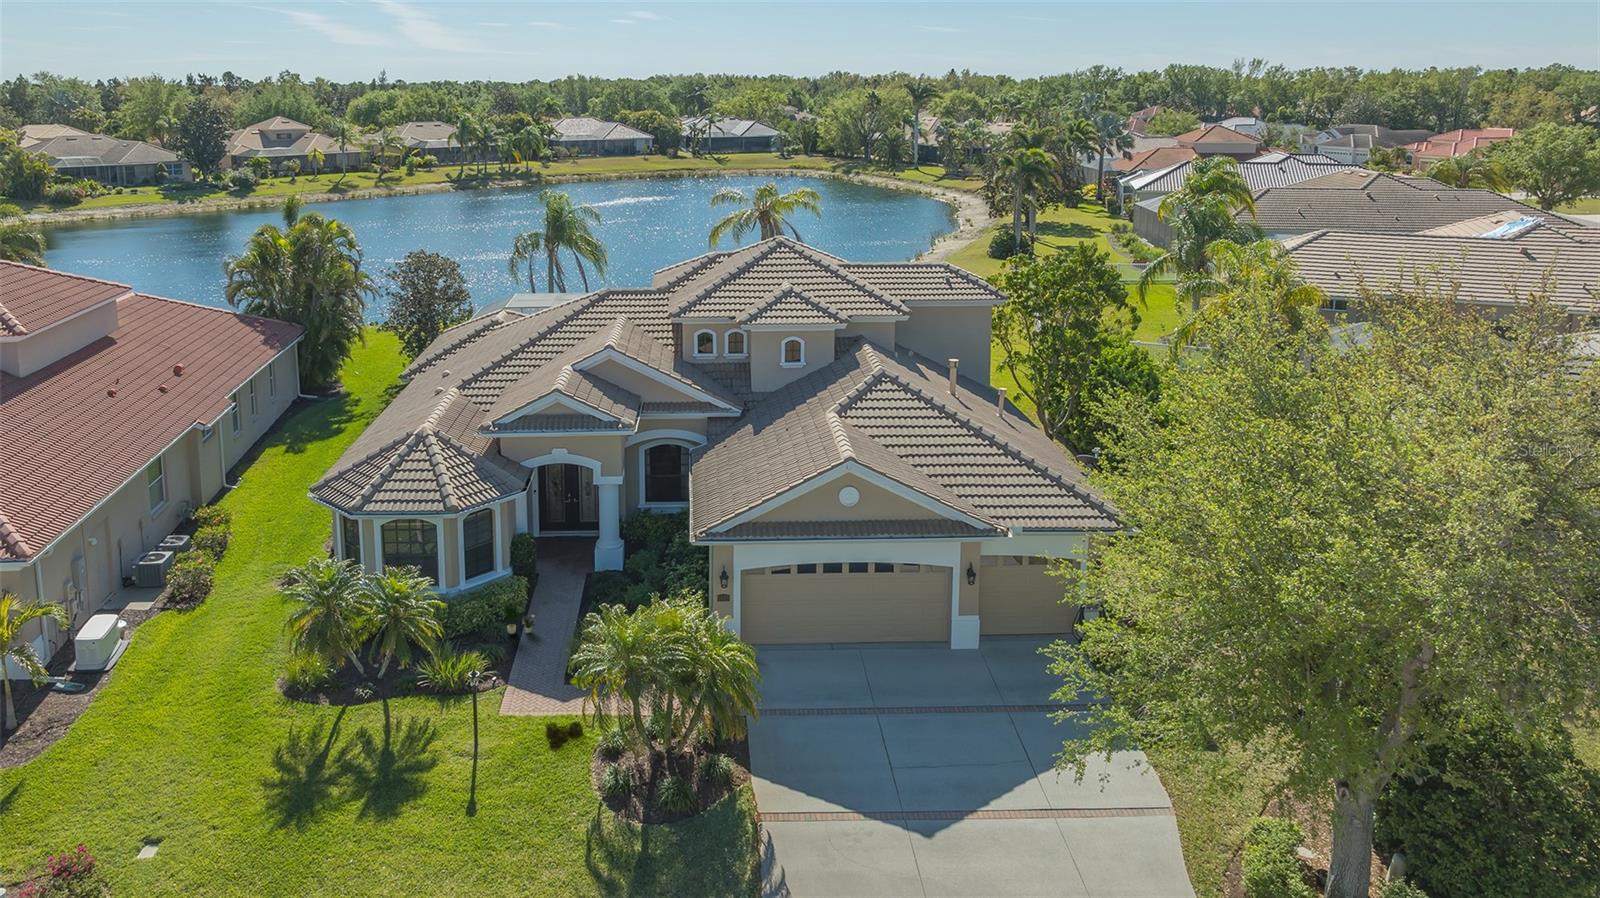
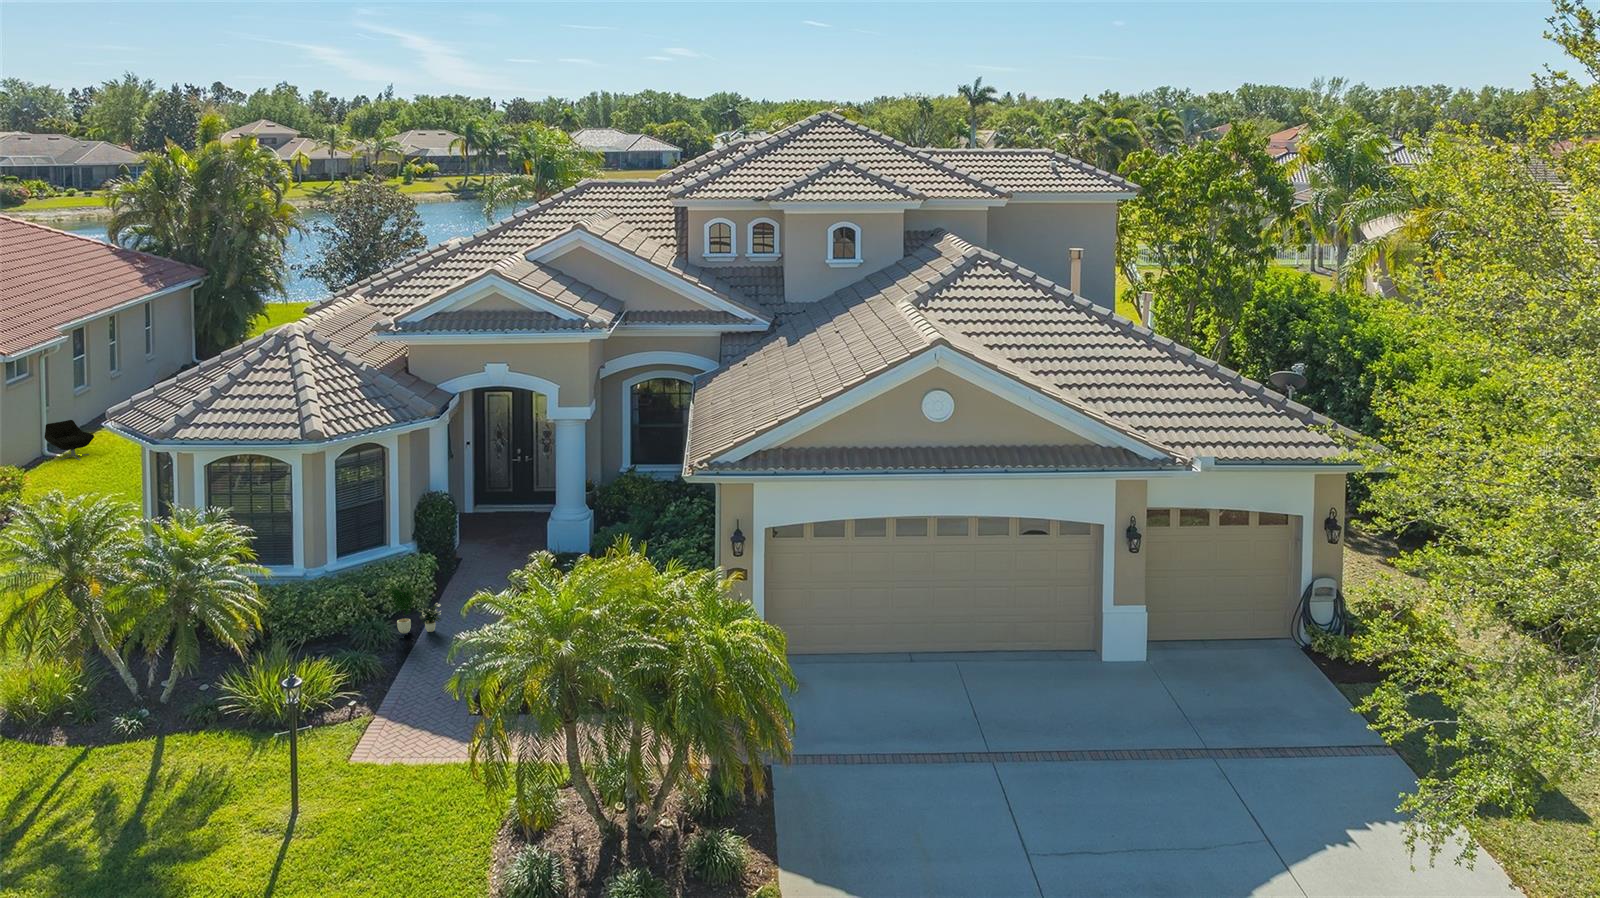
lounge chair: none [217,468,253,499] -> present [44,420,94,460]
woven basket: present [546,721,583,749] -> none [418,768,485,819]

